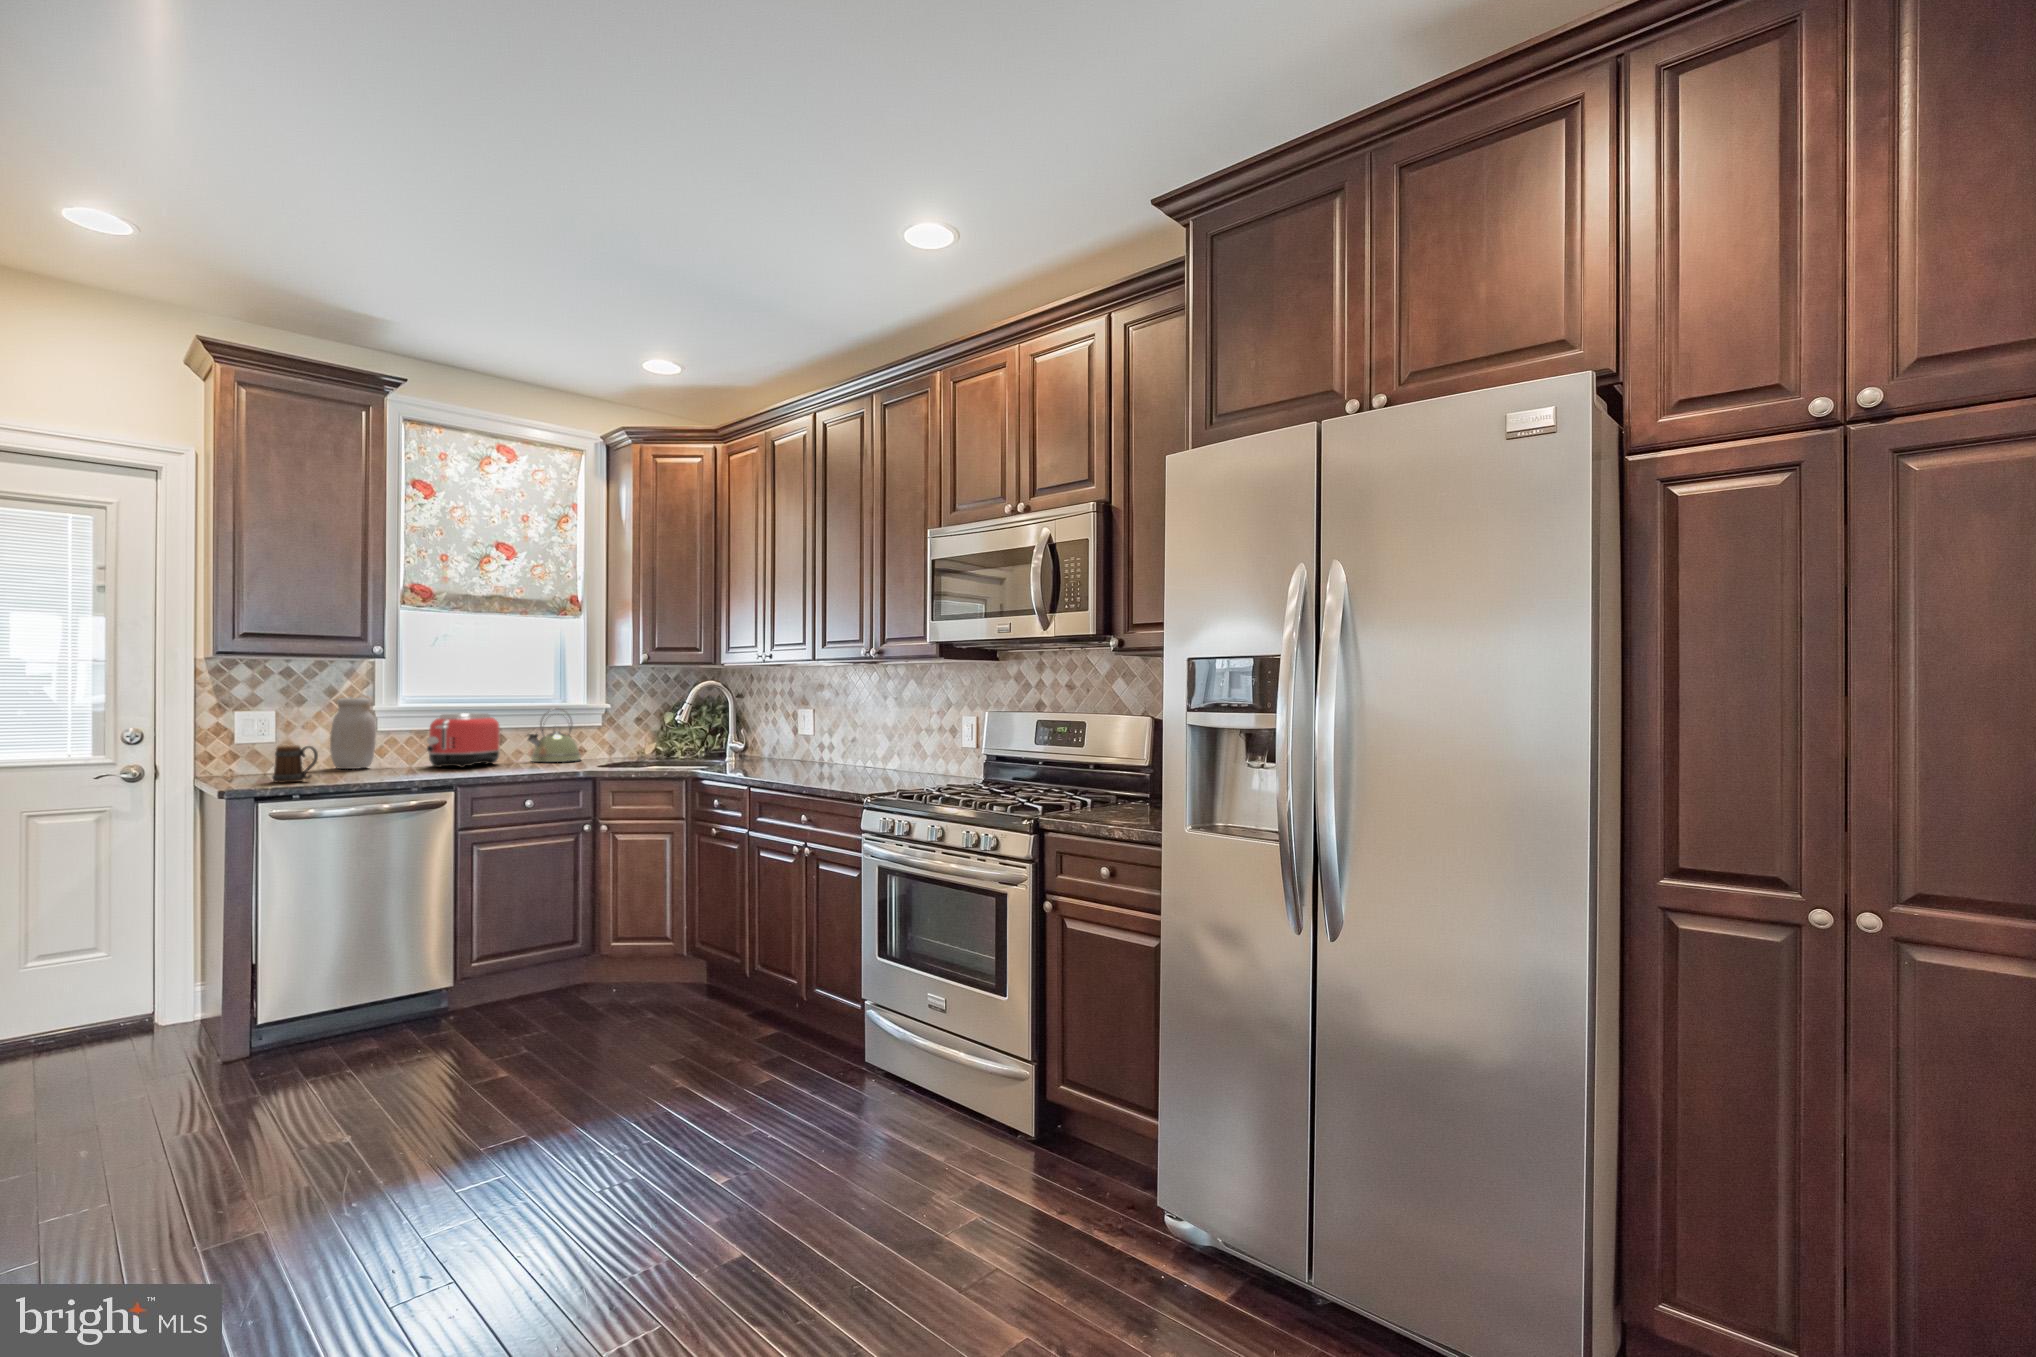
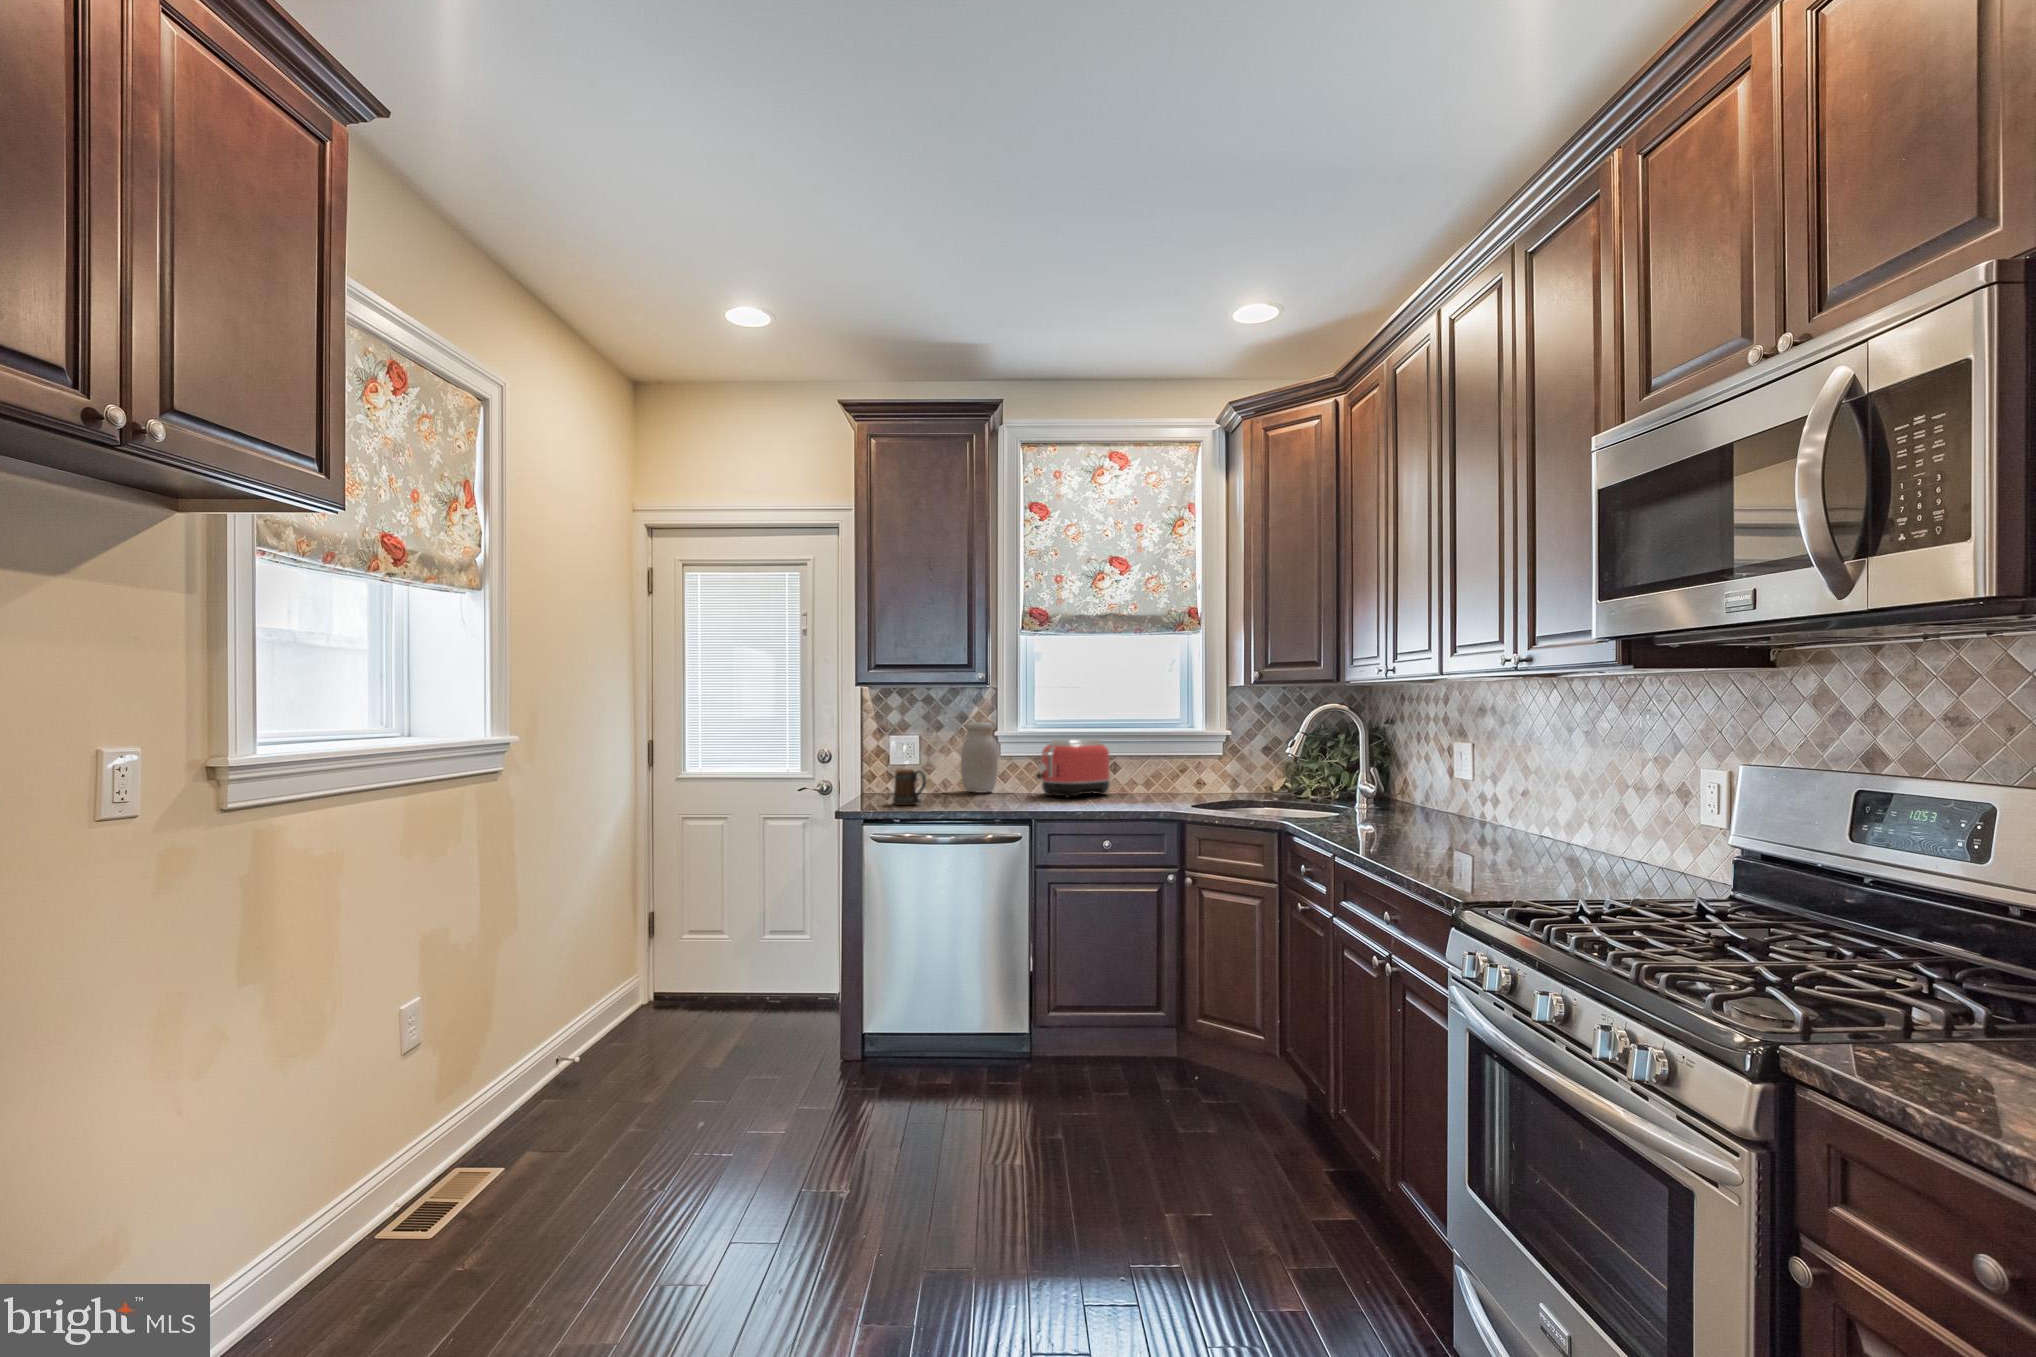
kettle: present [528,712,581,762] -> none [1139,735,1198,796]

